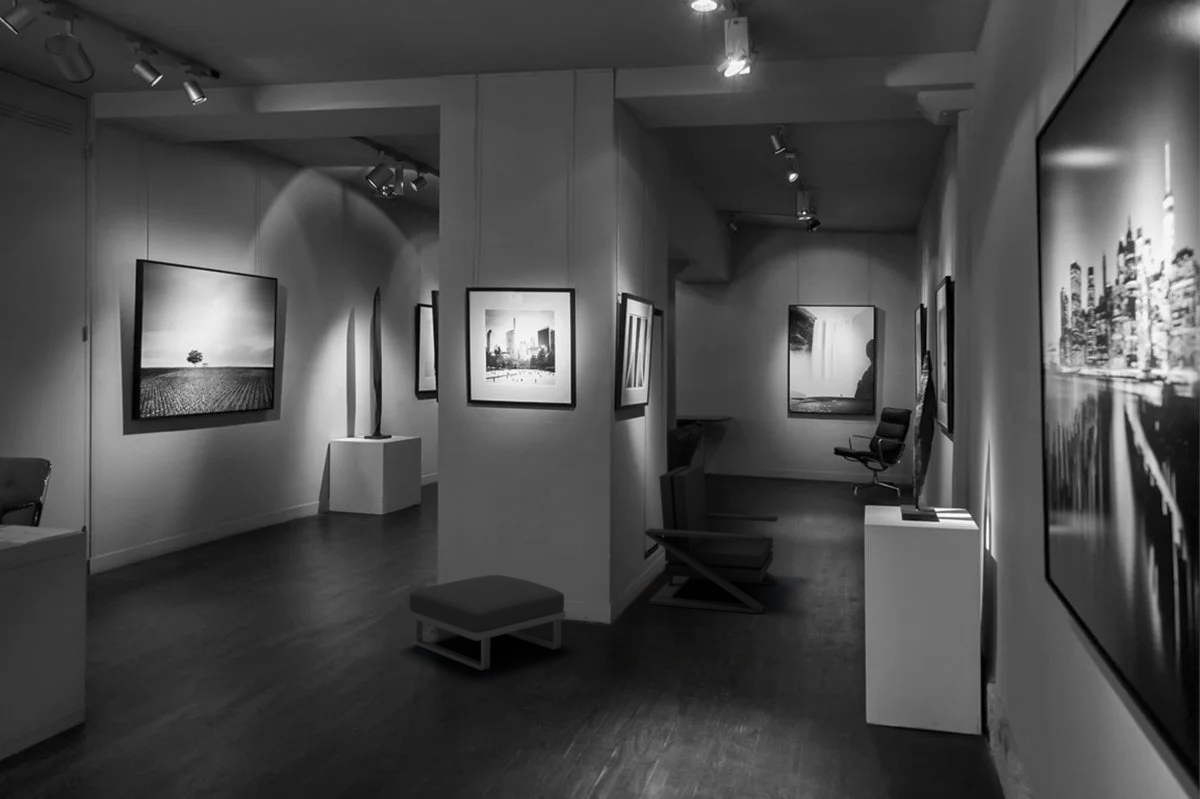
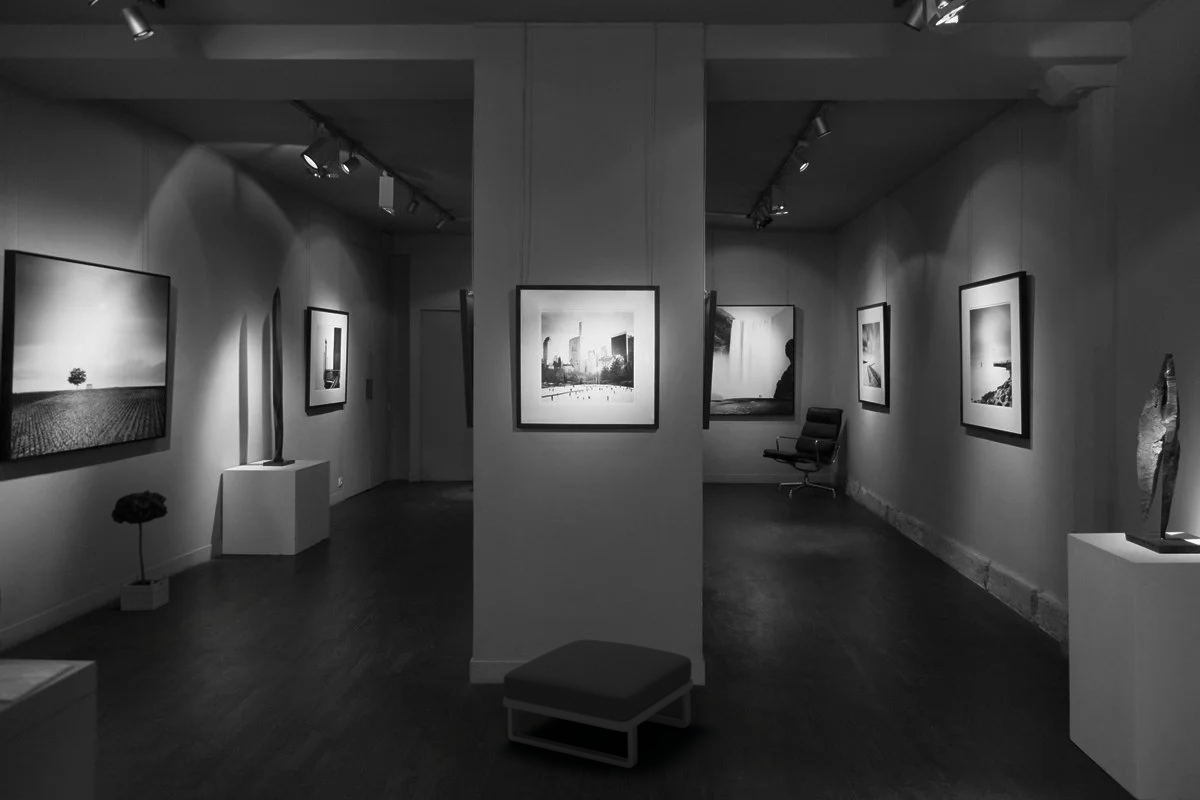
potted tree: none [222,447,266,541] -> present [111,490,169,611]
lounge chair: present [645,465,778,613] -> none [712,487,859,655]

